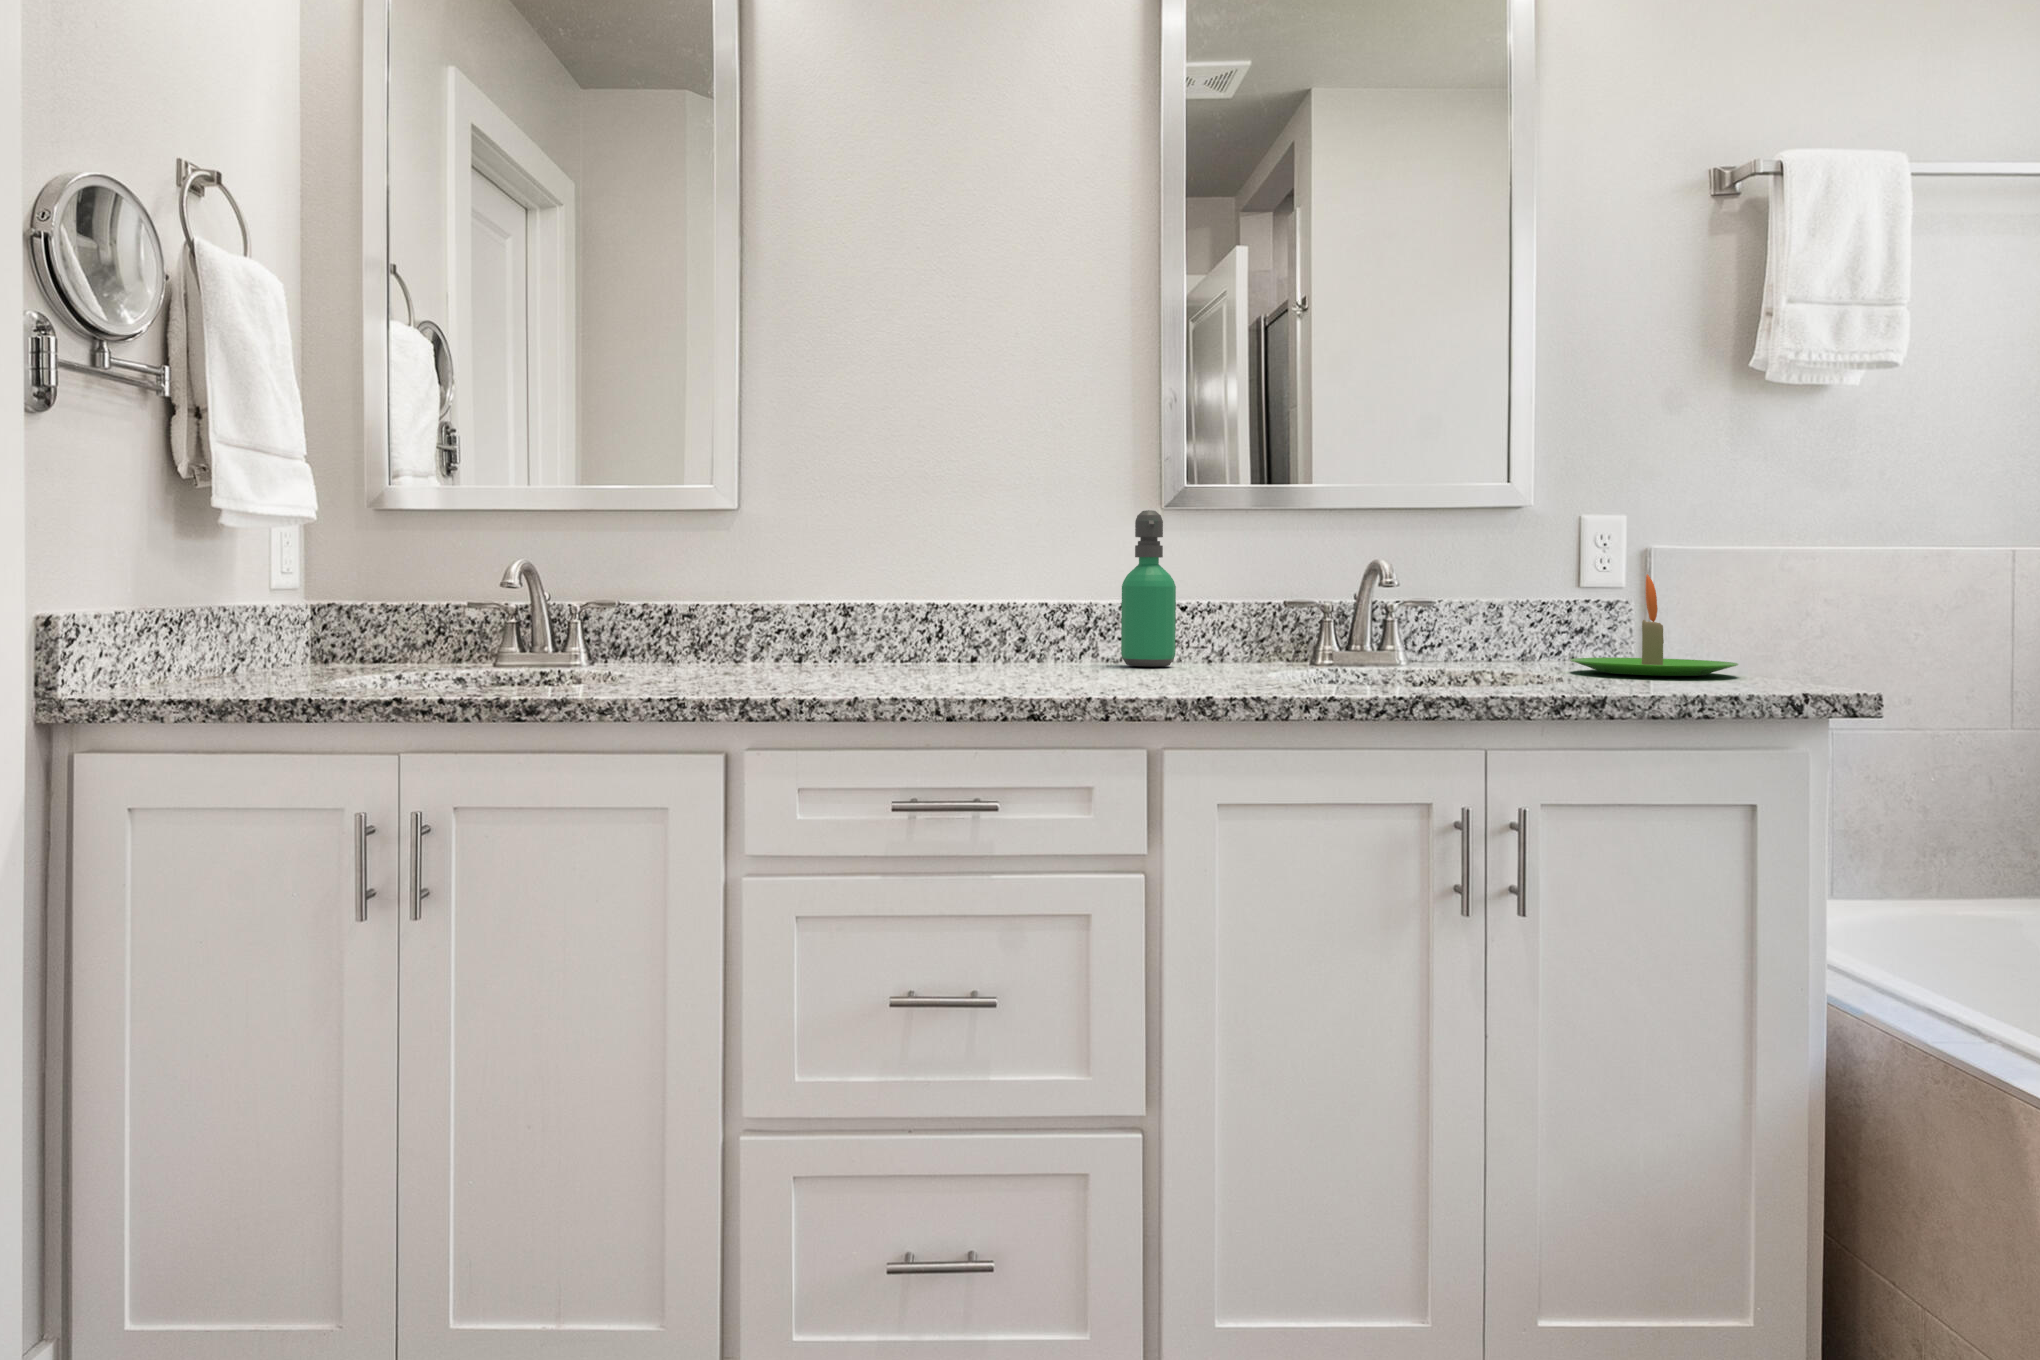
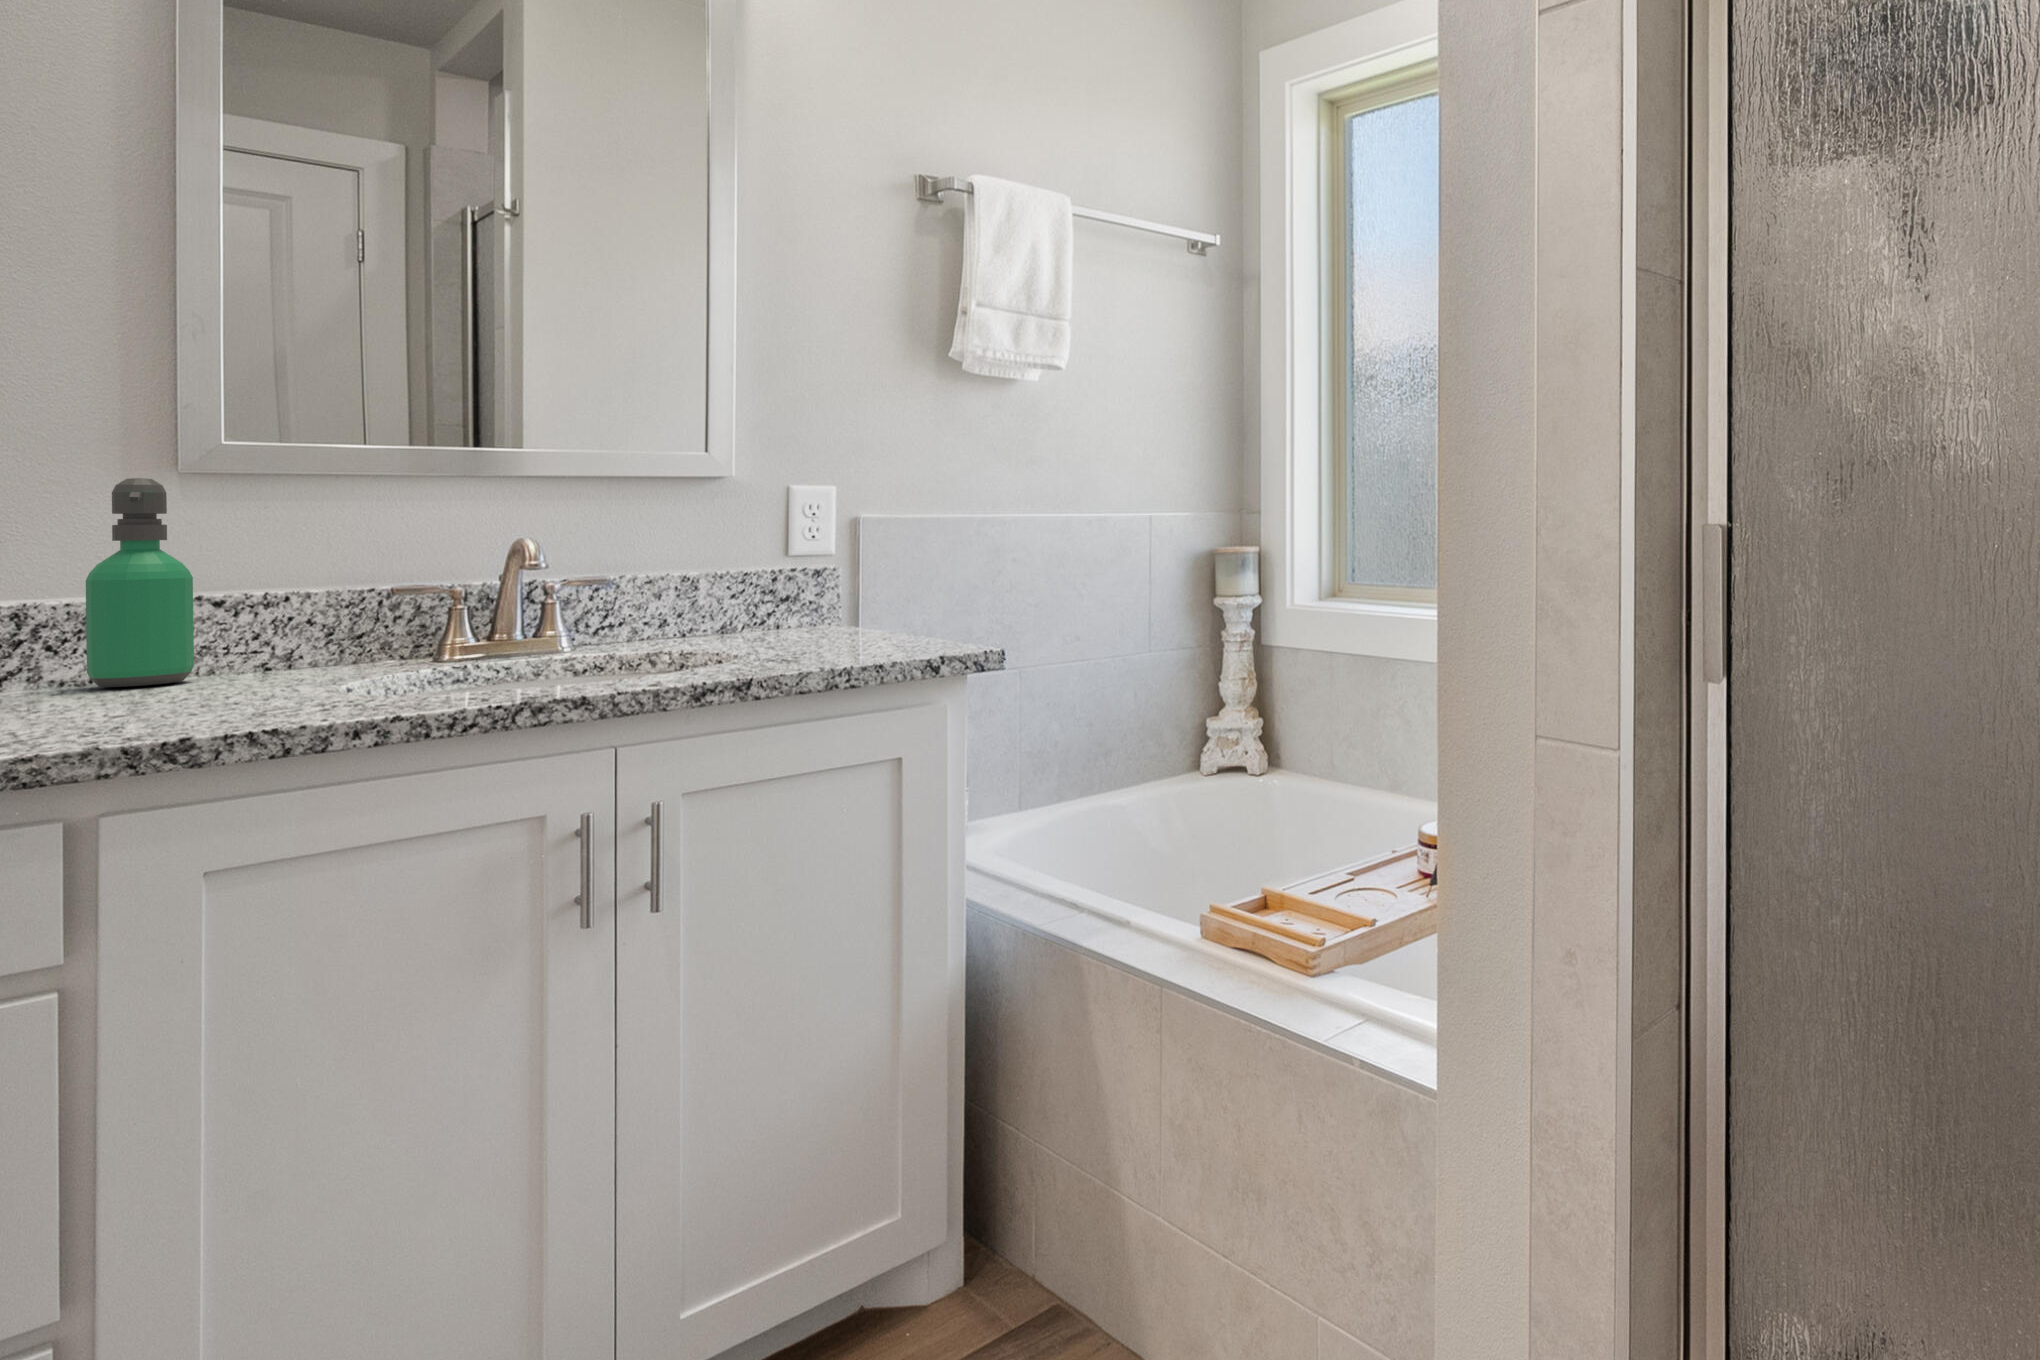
candle: present [1570,574,1738,676] -> none [756,545,919,643]

